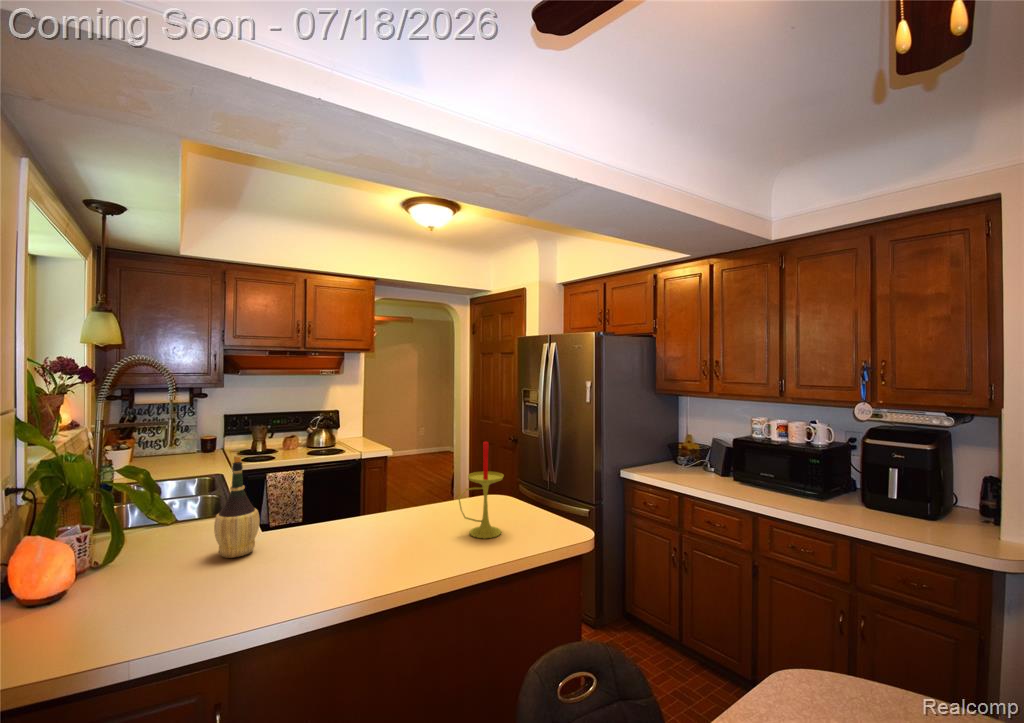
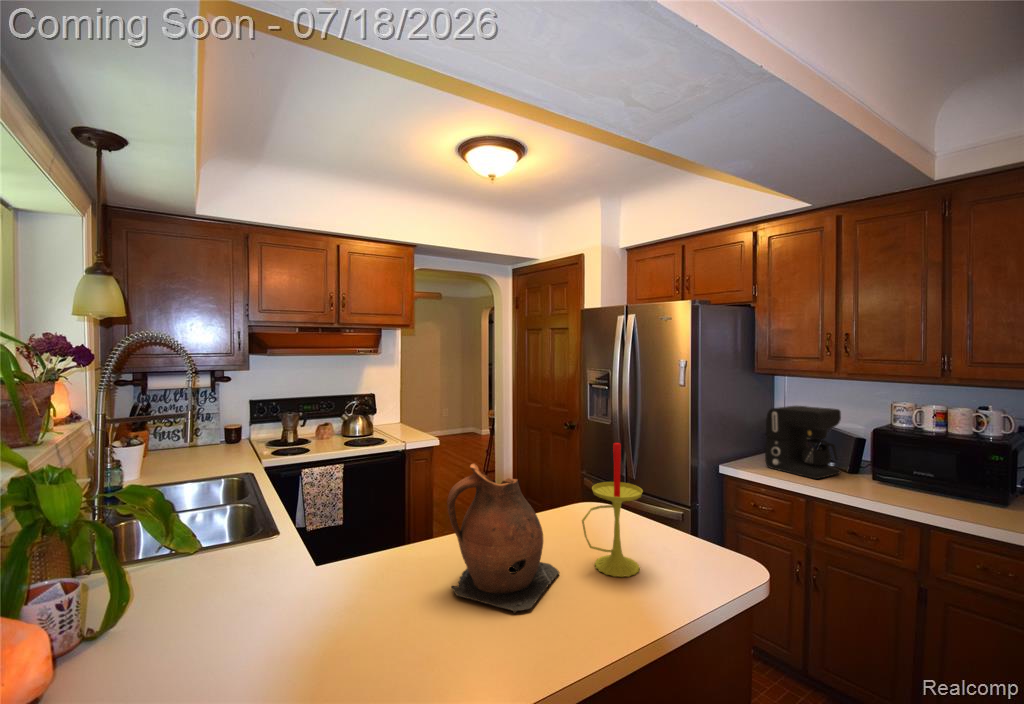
coffee maker: none [656,421,713,480] -> present [765,406,841,479]
ceramic pitcher: none [356,455,441,558] -> present [447,464,559,614]
wine bottle: present [214,456,260,558] -> none [256,467,317,612]

